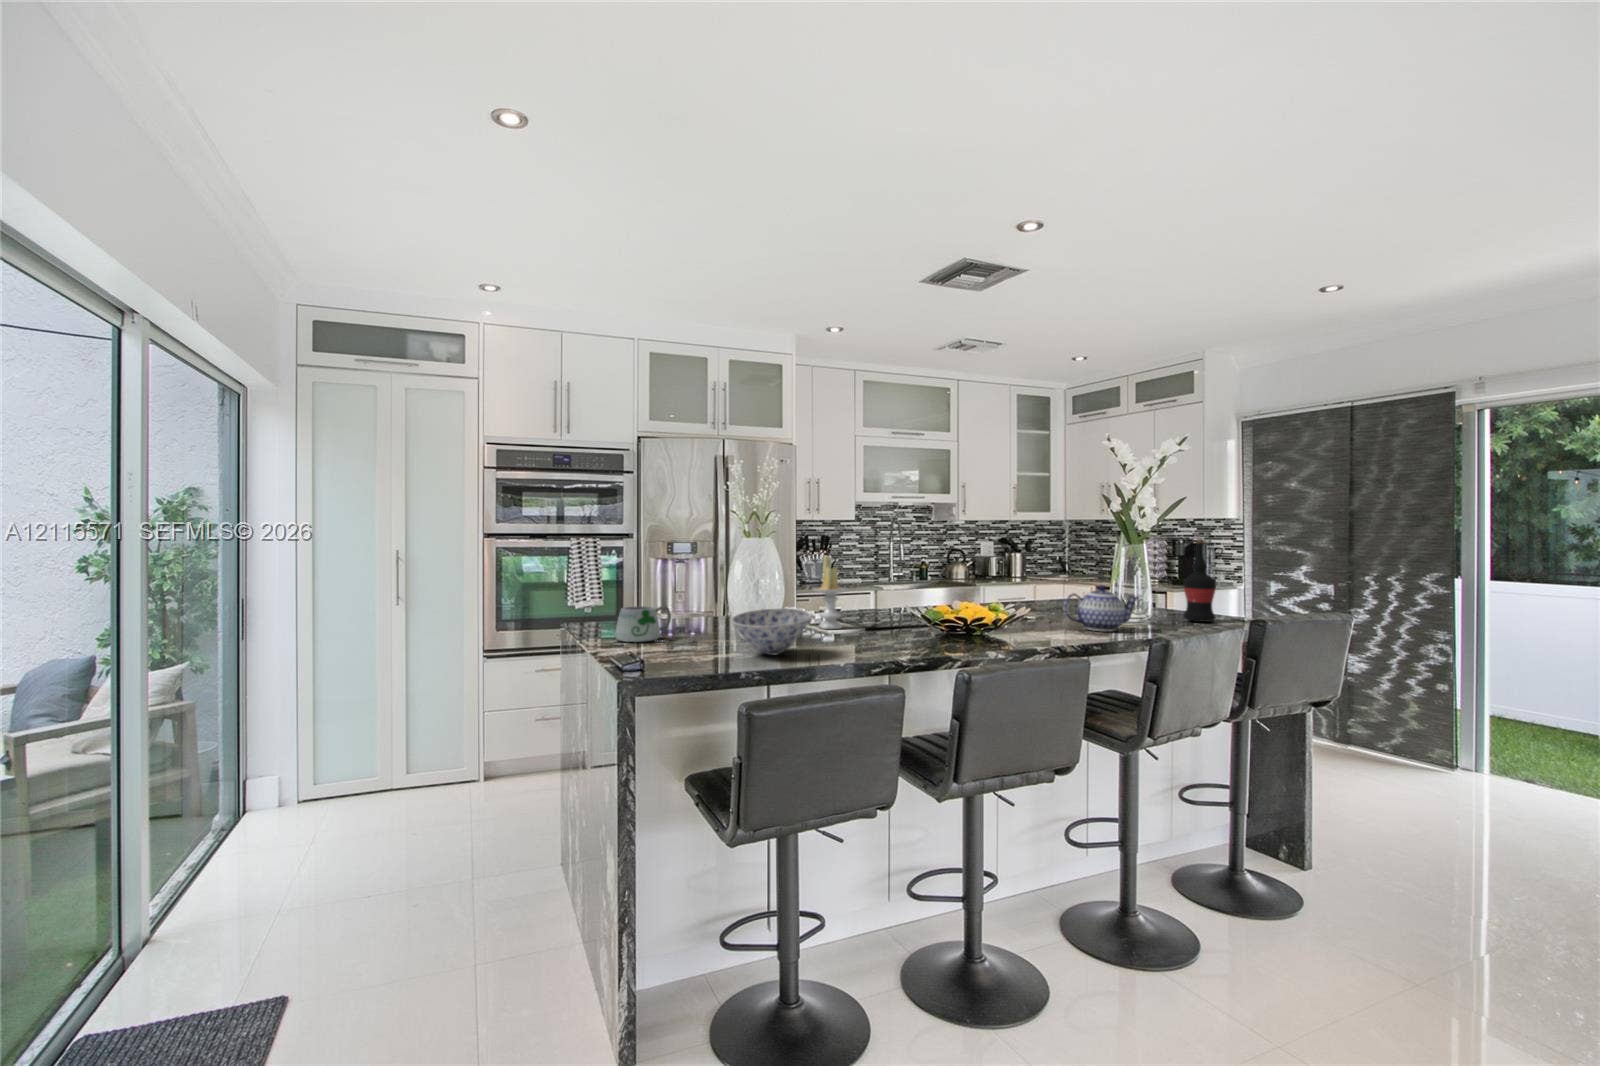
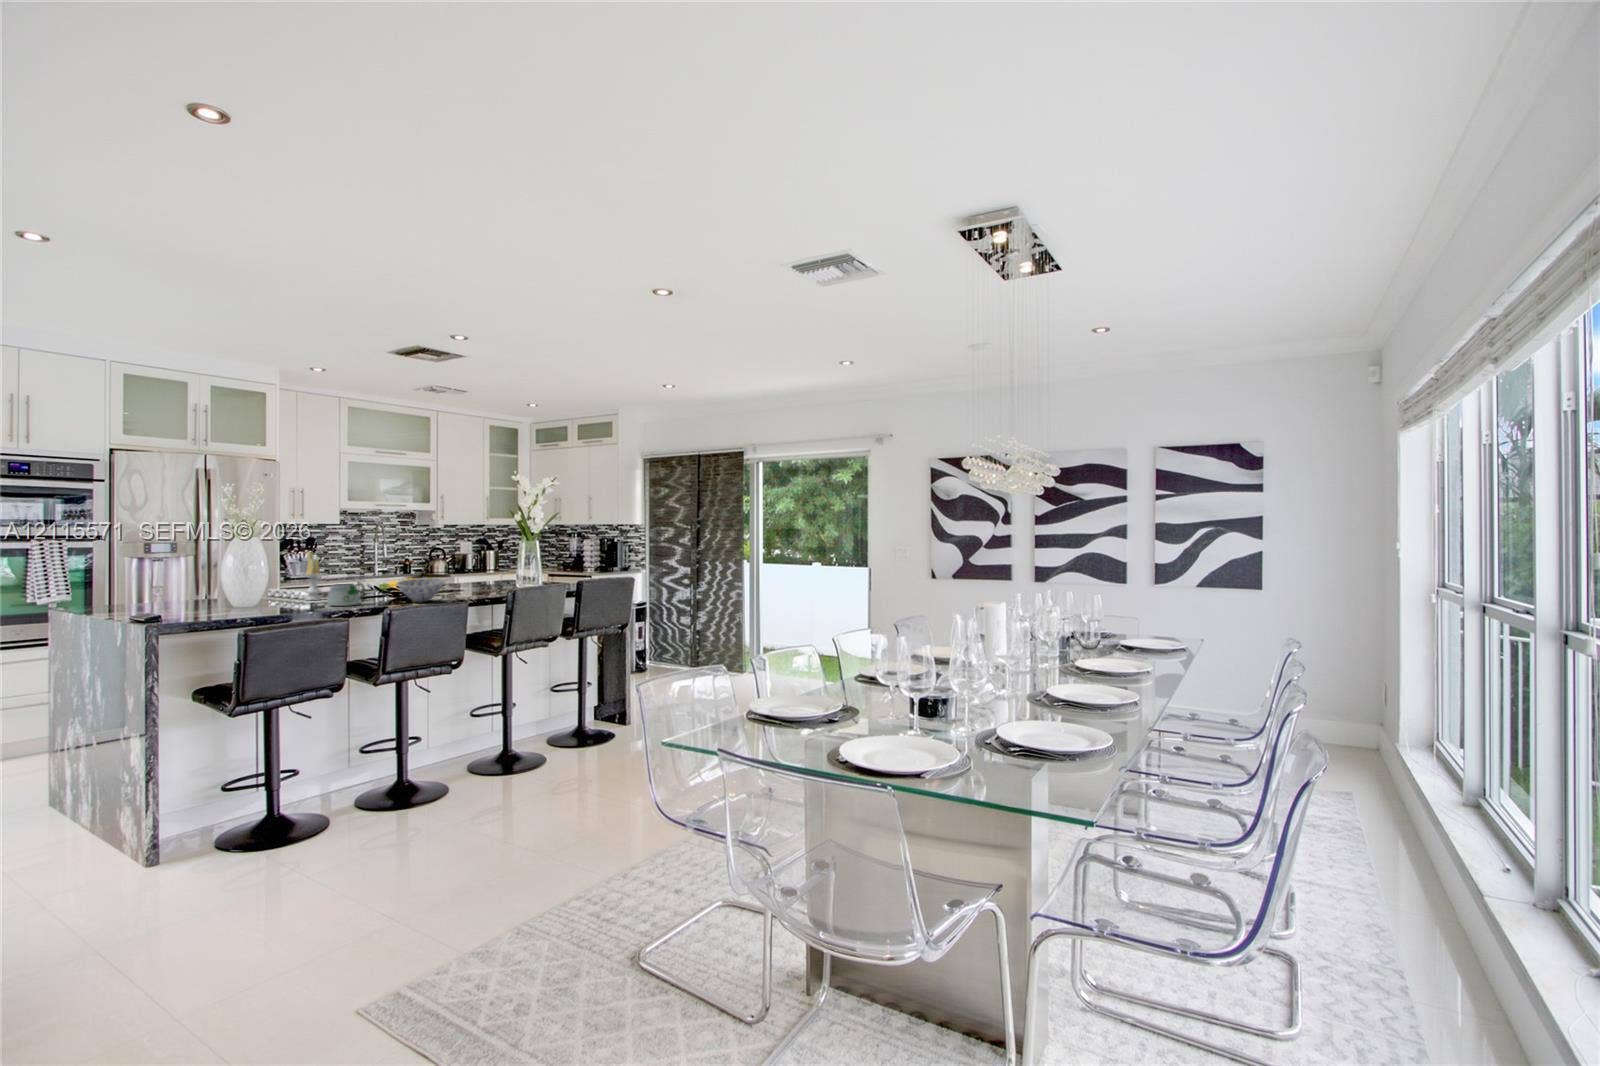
wine bottle: present [1183,539,1216,622] -> none [558,539,576,587]
teapot: present [1063,586,1137,631] -> none [478,566,524,593]
mug: present [616,606,671,642] -> present [327,583,365,606]
bowl: present [731,608,811,655] -> present [397,578,445,602]

